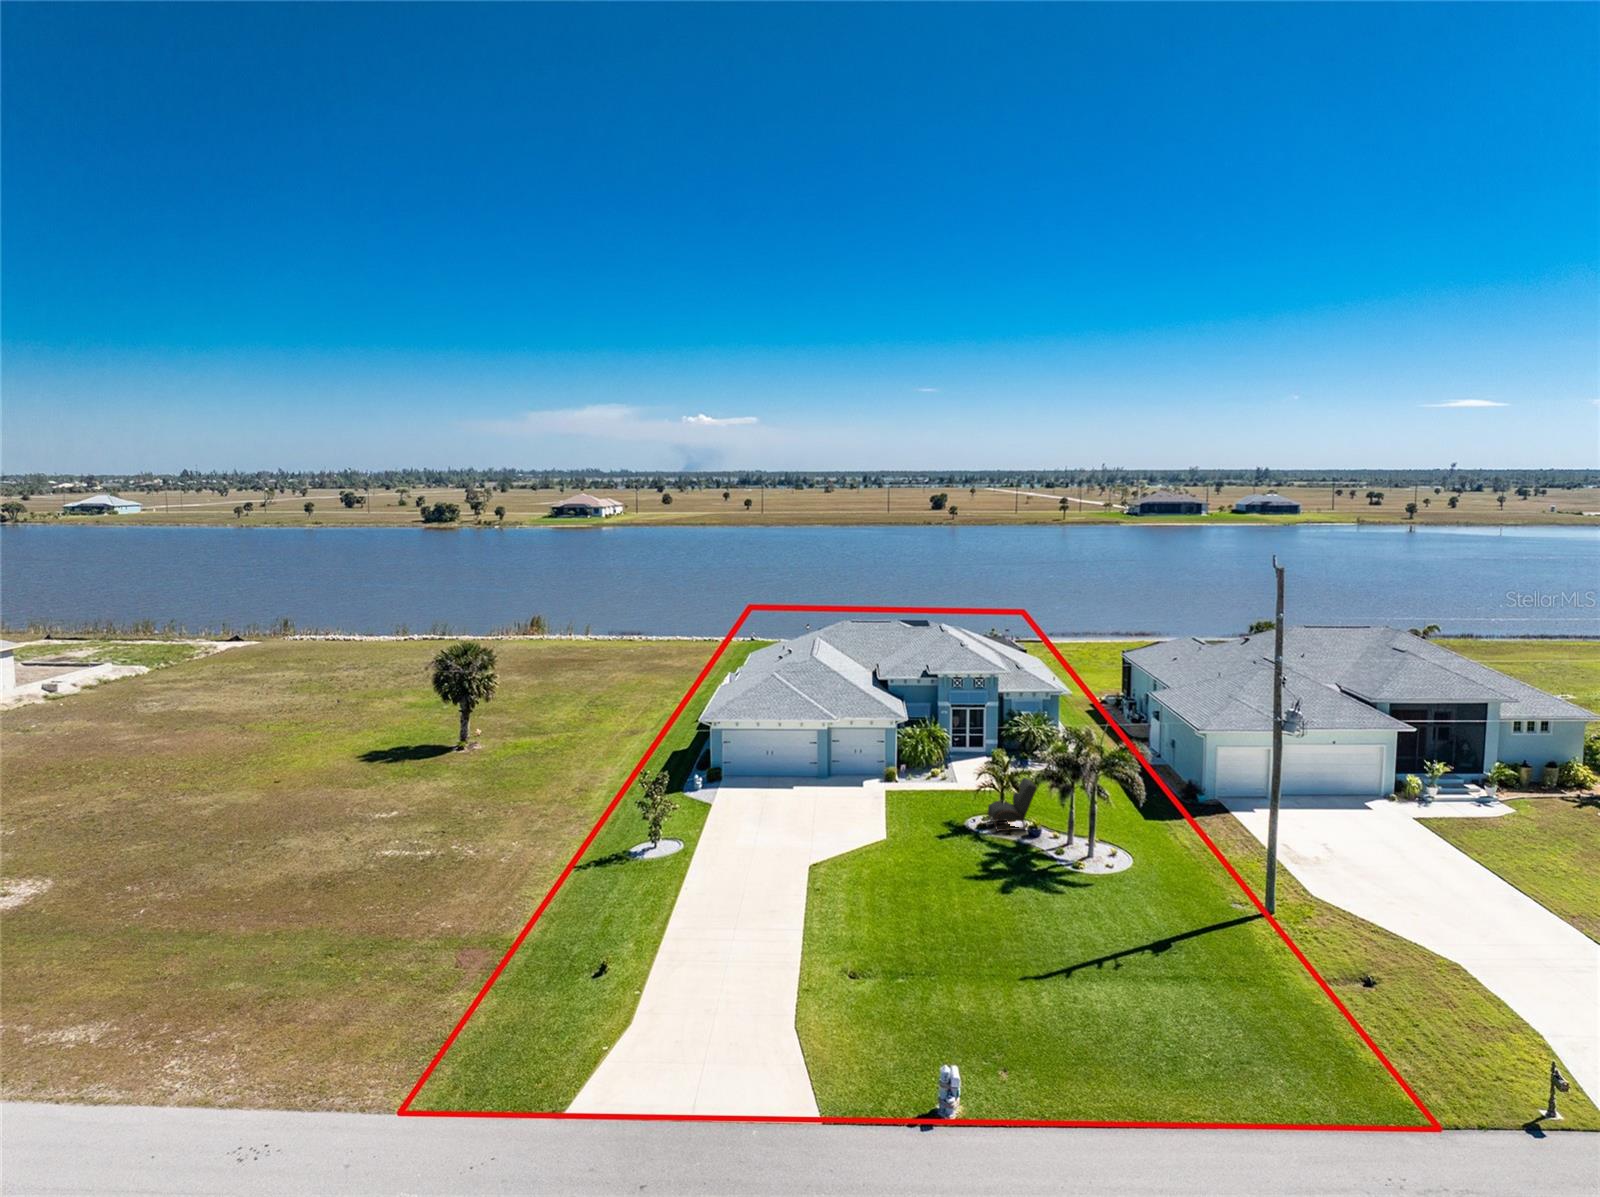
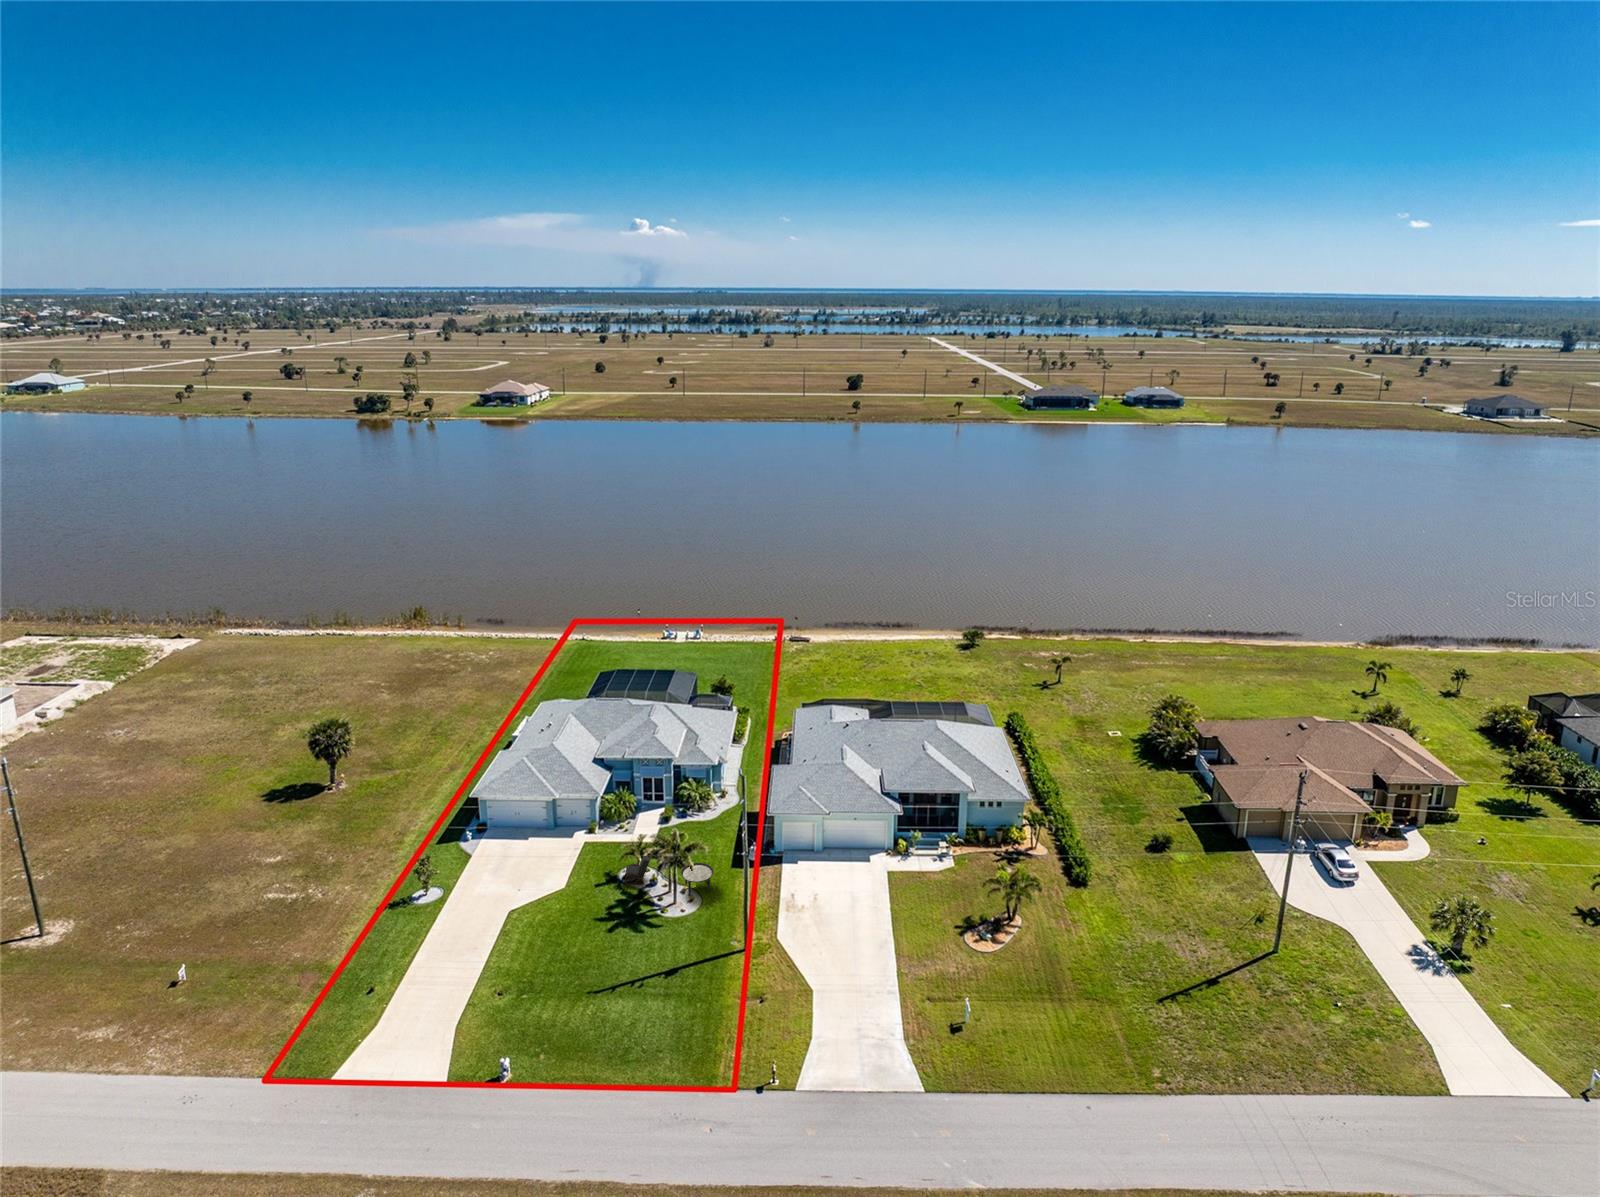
round table: none [1097,793,1157,843] -> present [681,863,714,896]

